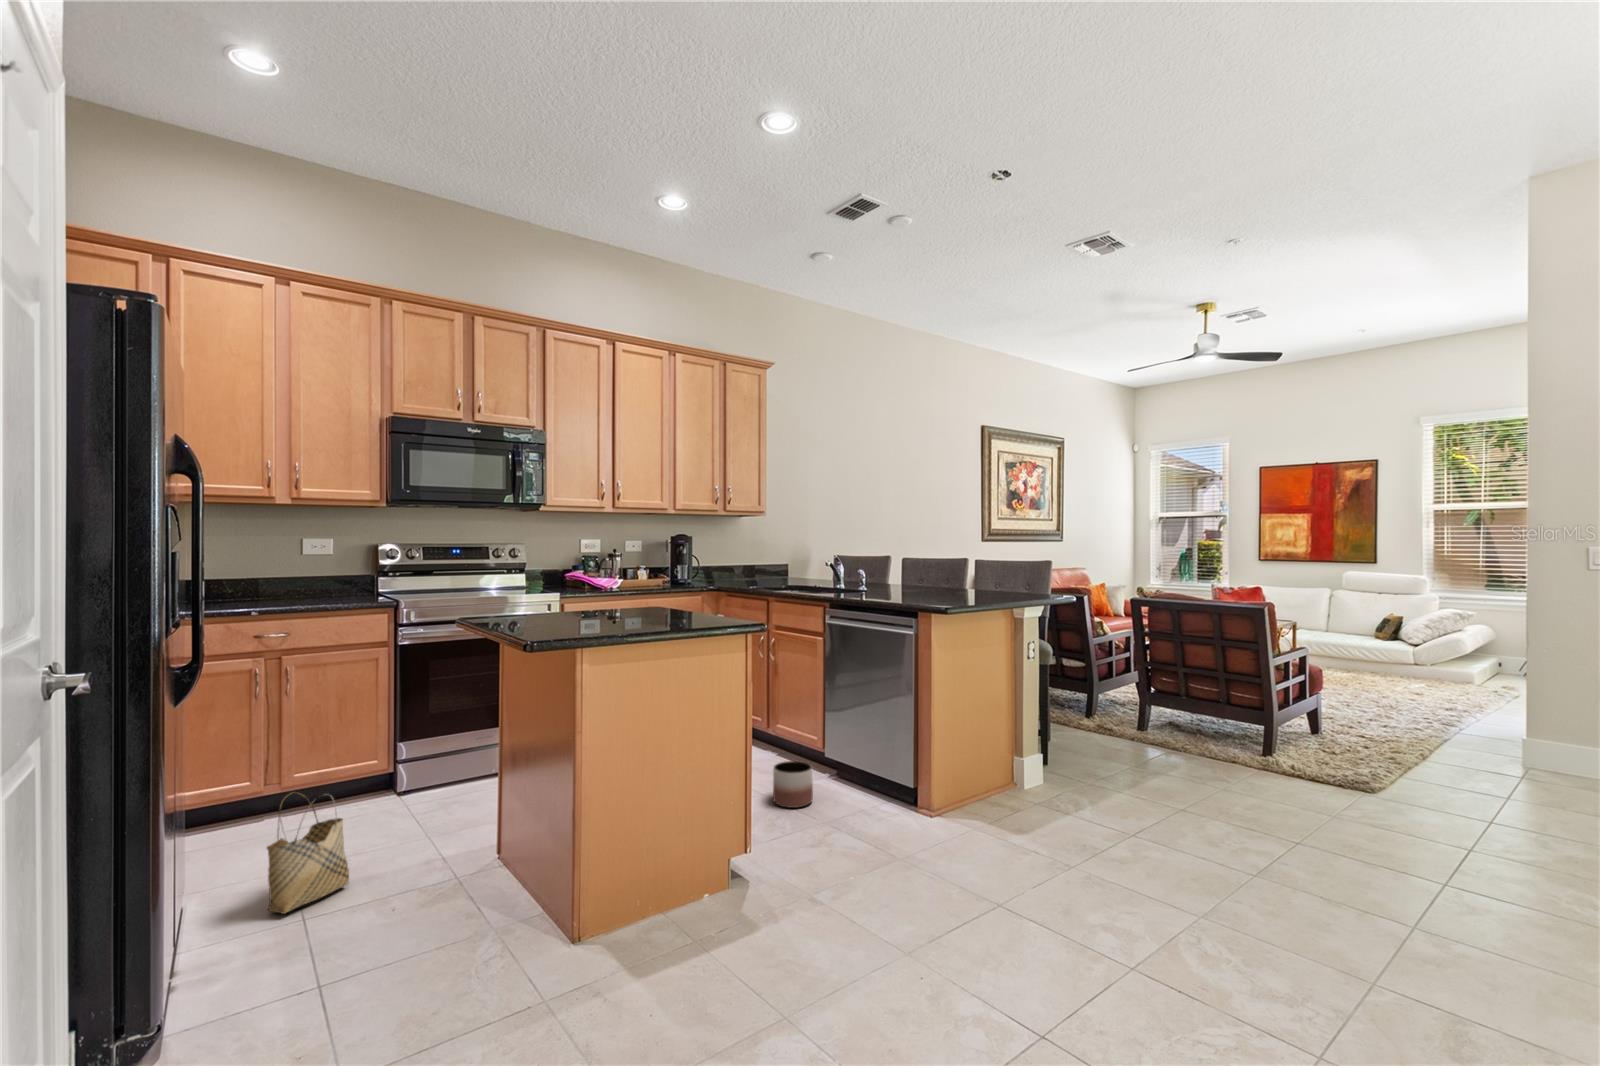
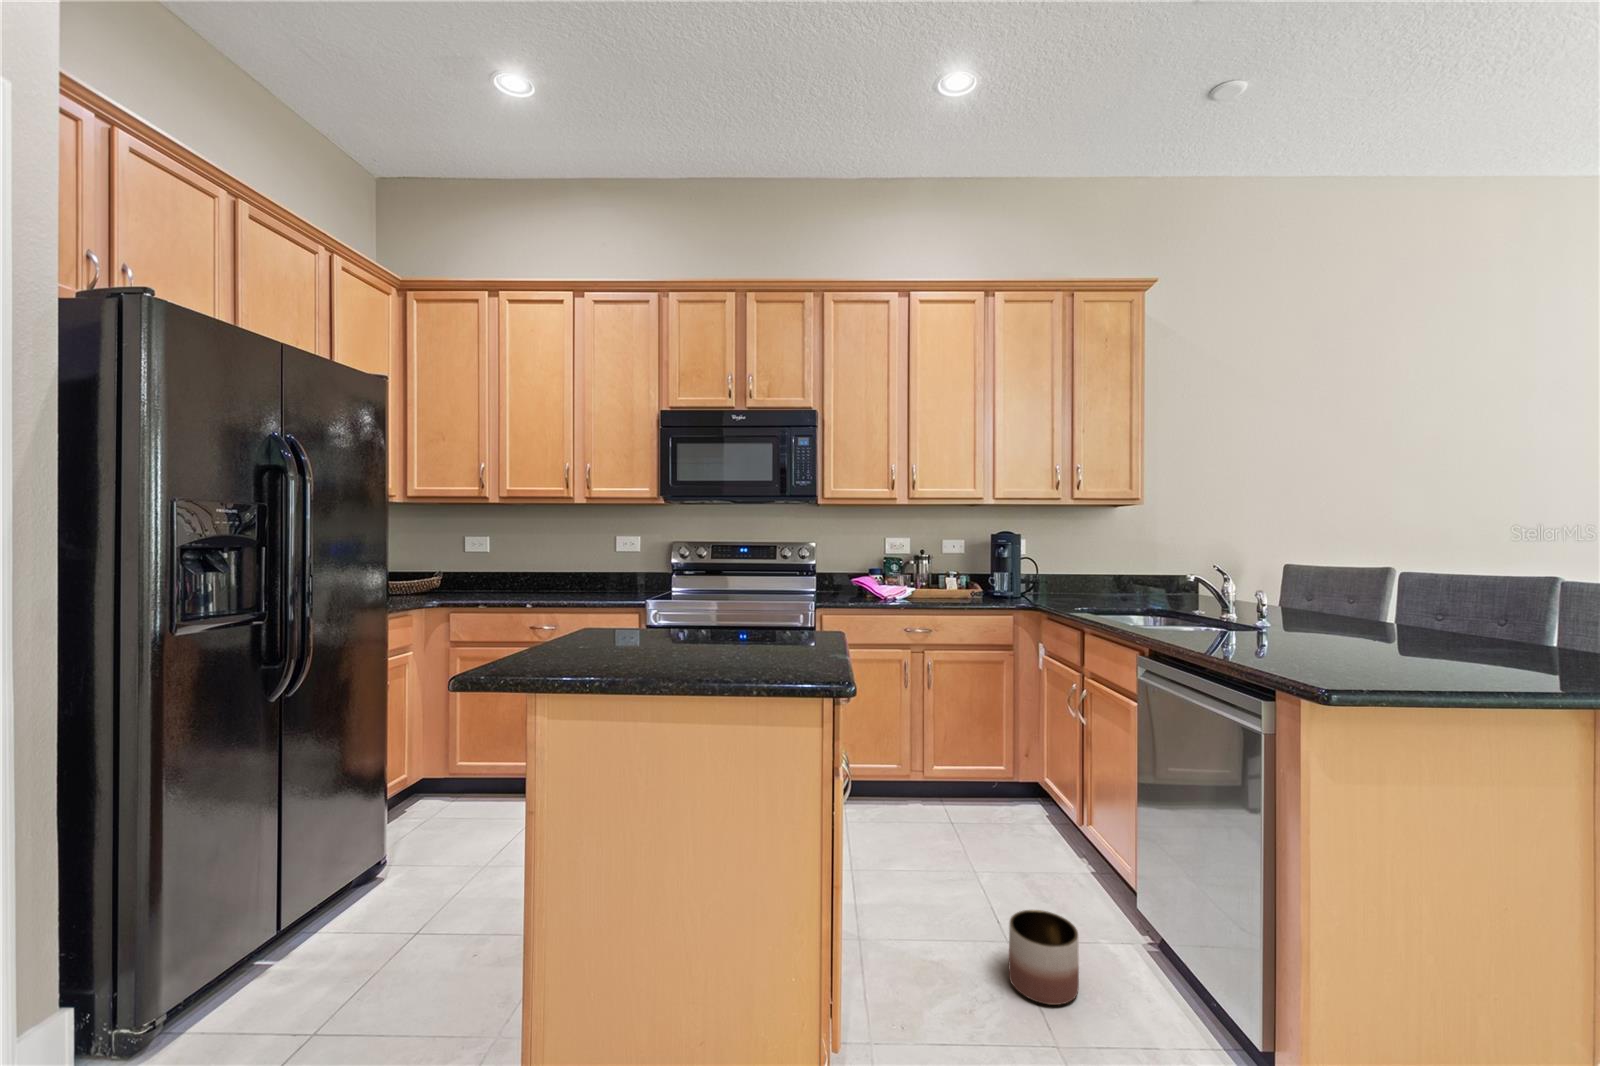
woven basket: present [267,792,349,914] -> none [403,794,492,922]

